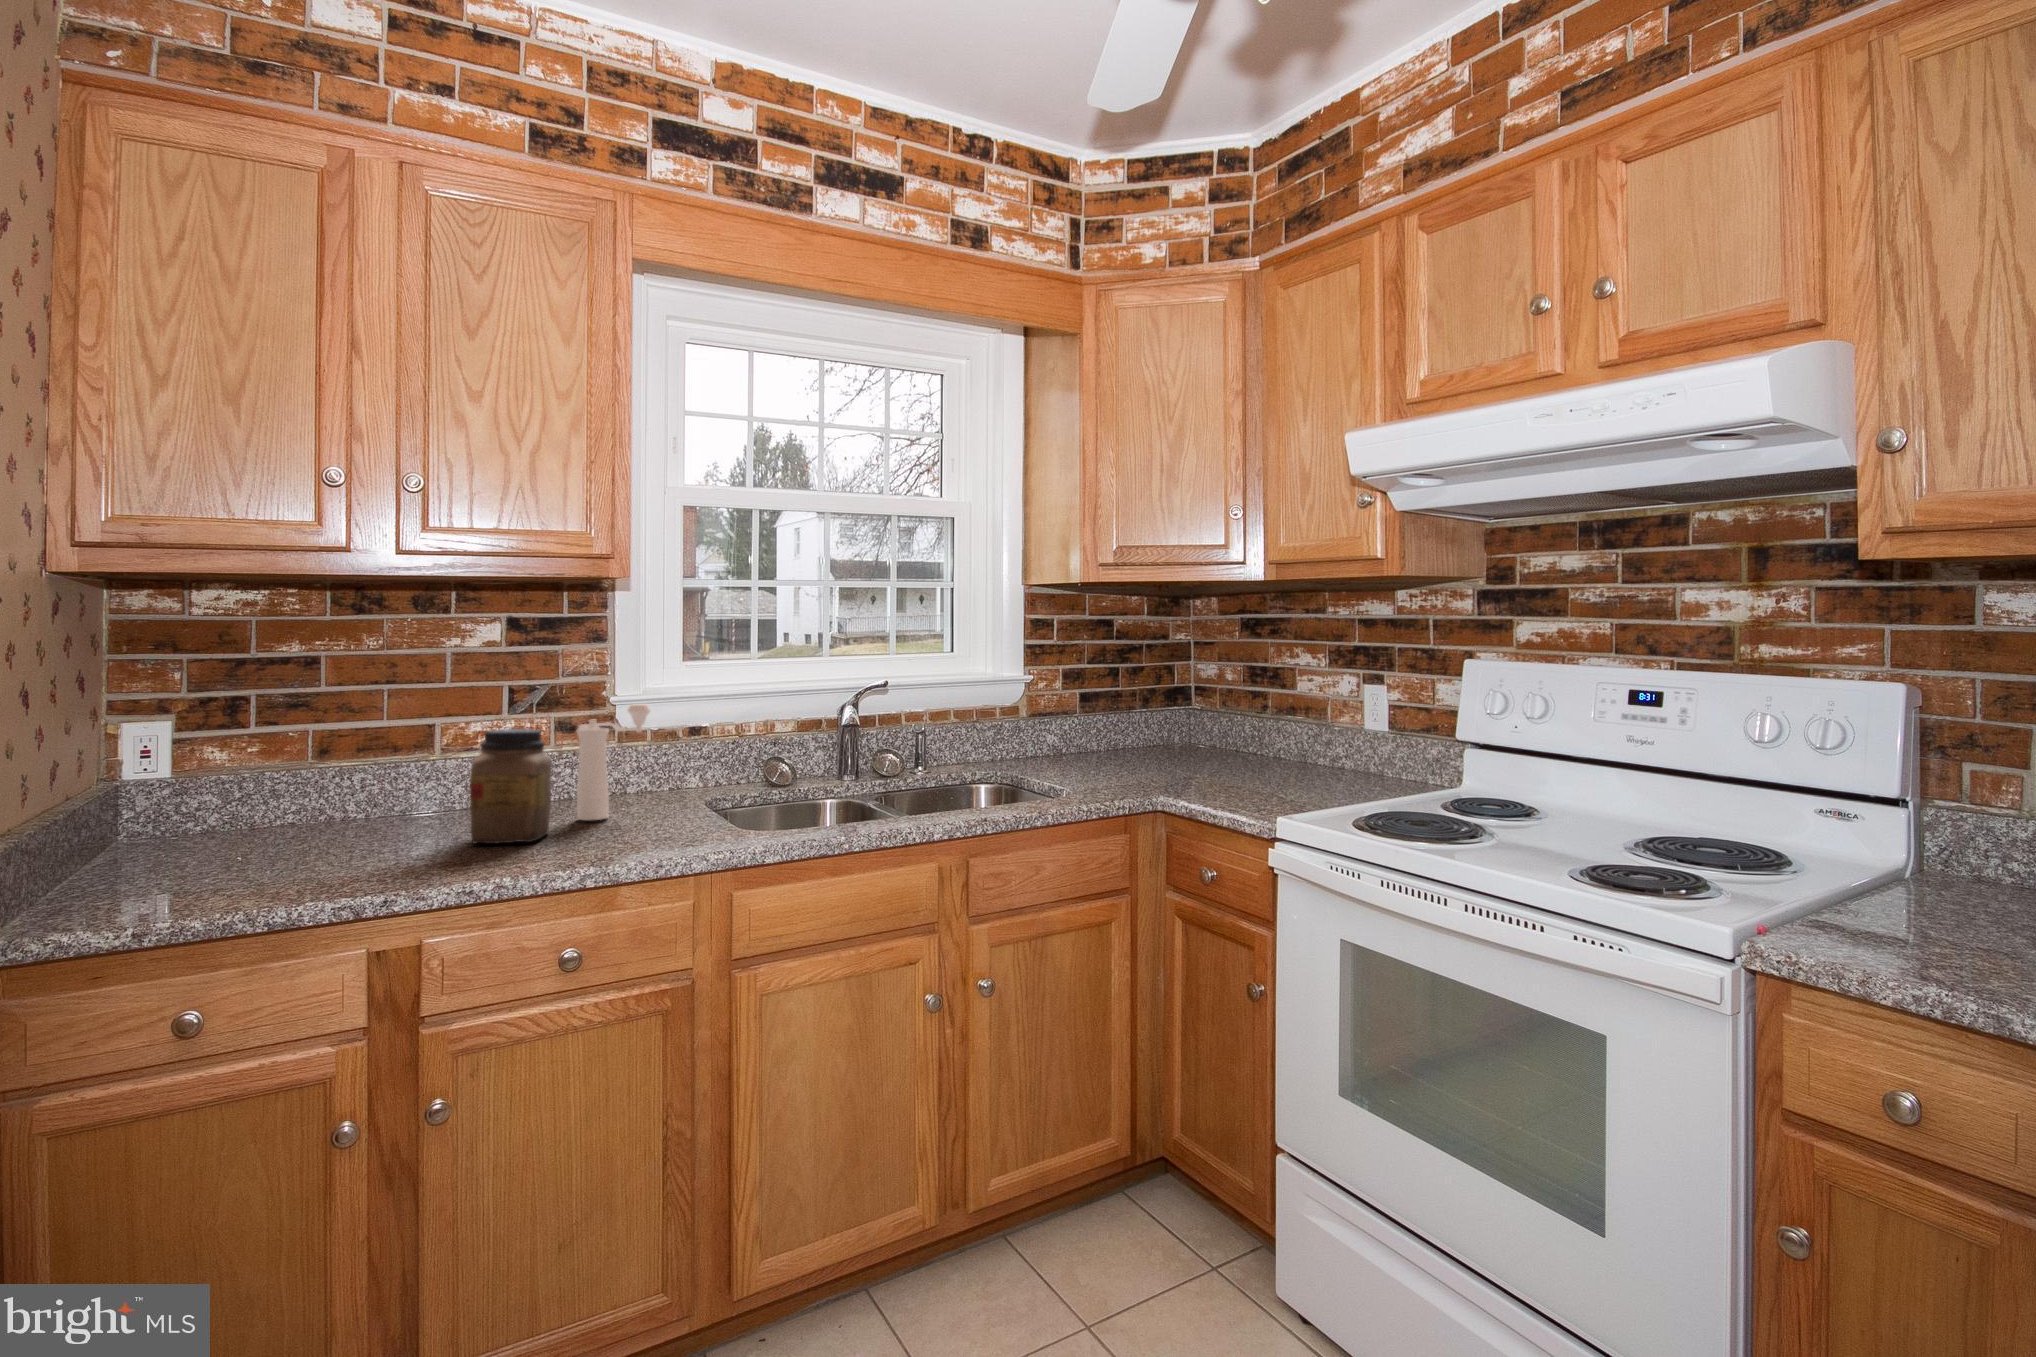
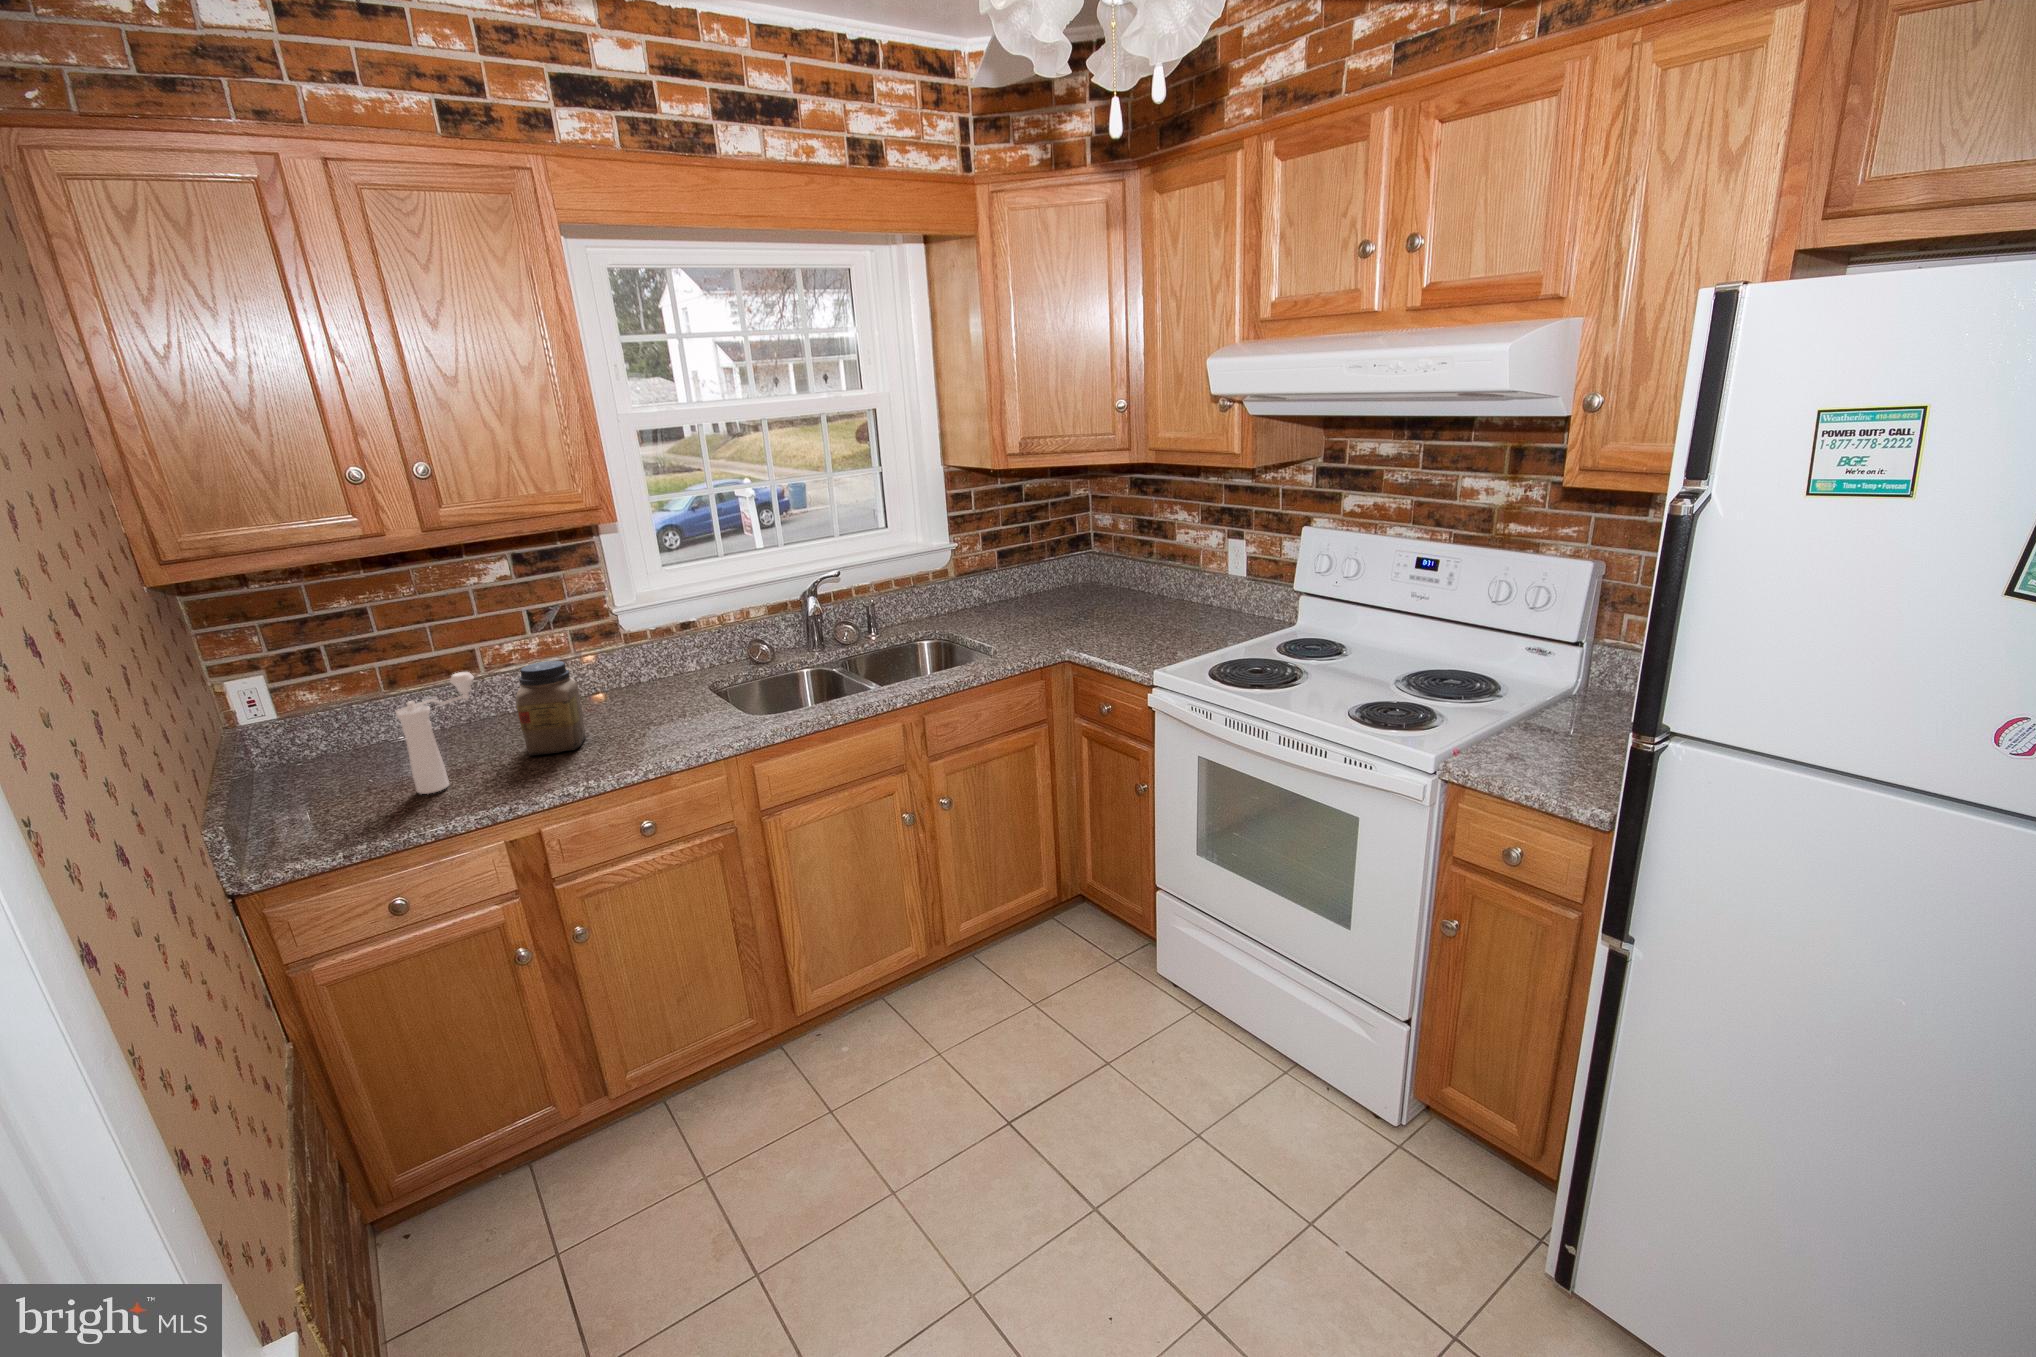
pepper mill: present [577,704,650,820] -> present [396,672,474,794]

